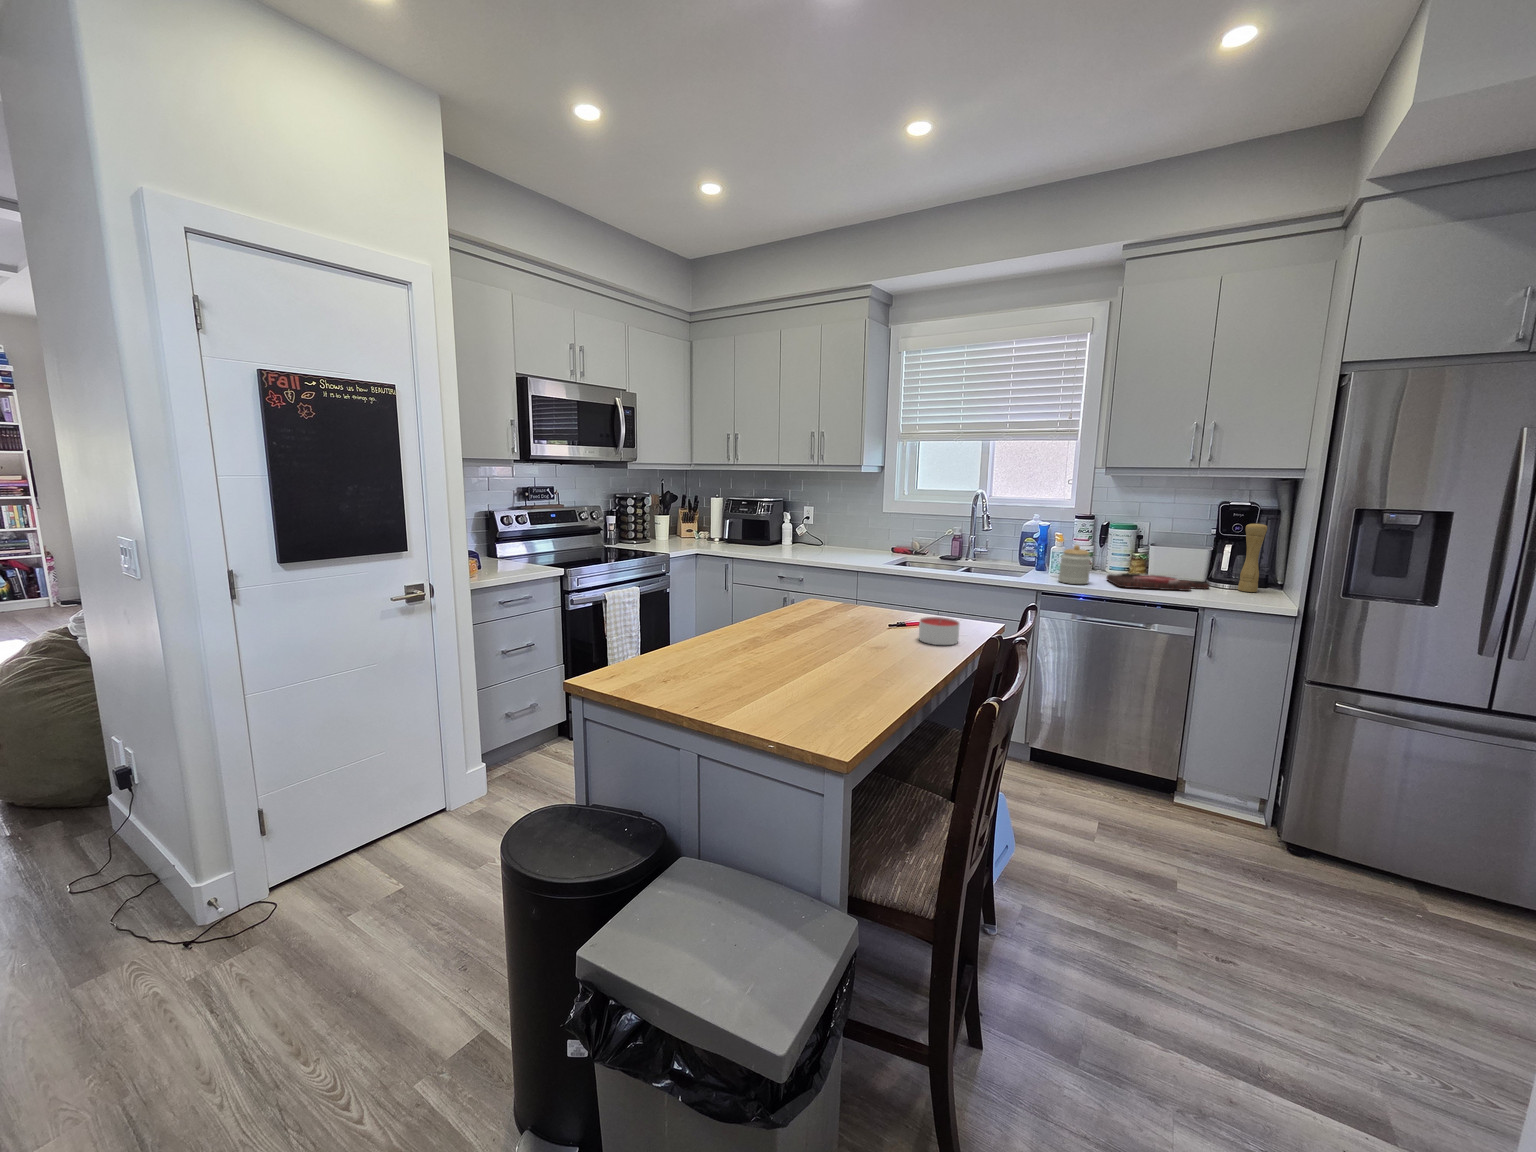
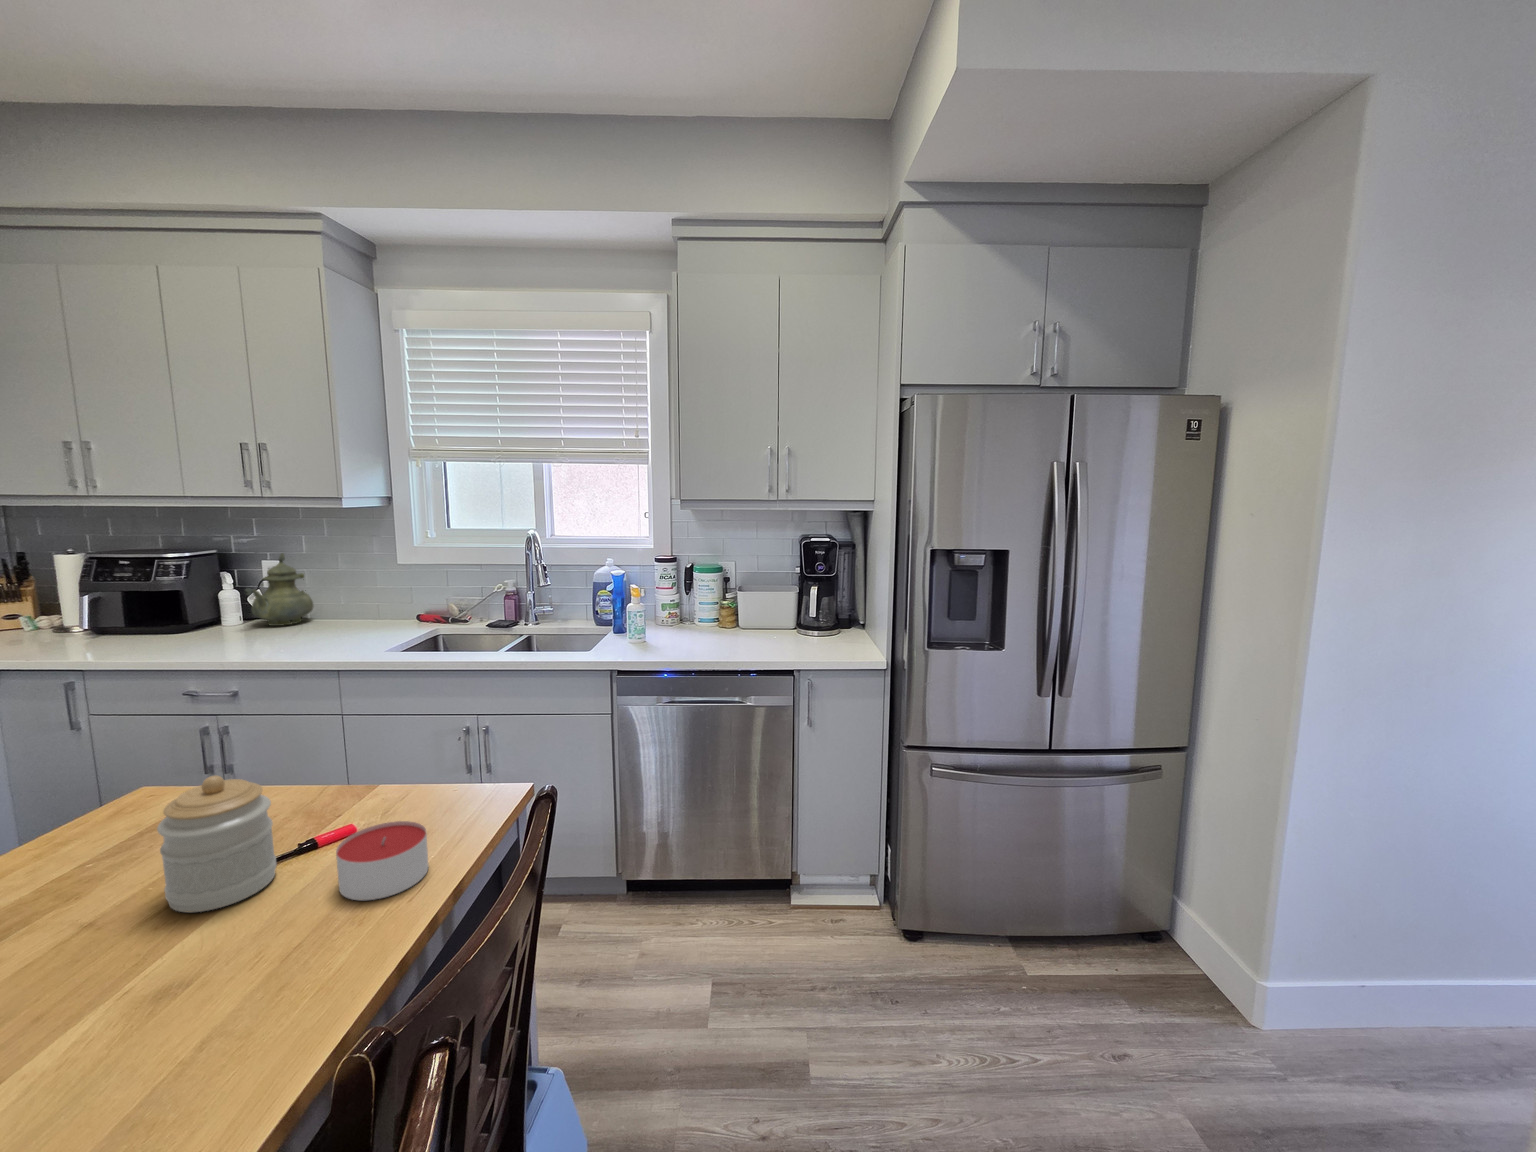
teapot: none [800,502,831,547] -> present [244,553,313,626]
pepper mill: present [1238,523,1267,592] -> none [828,561,848,640]
jar: present [1059,545,1091,584] -> present [157,776,276,912]
cutting board: present [1107,573,1210,591] -> none [694,628,802,653]

